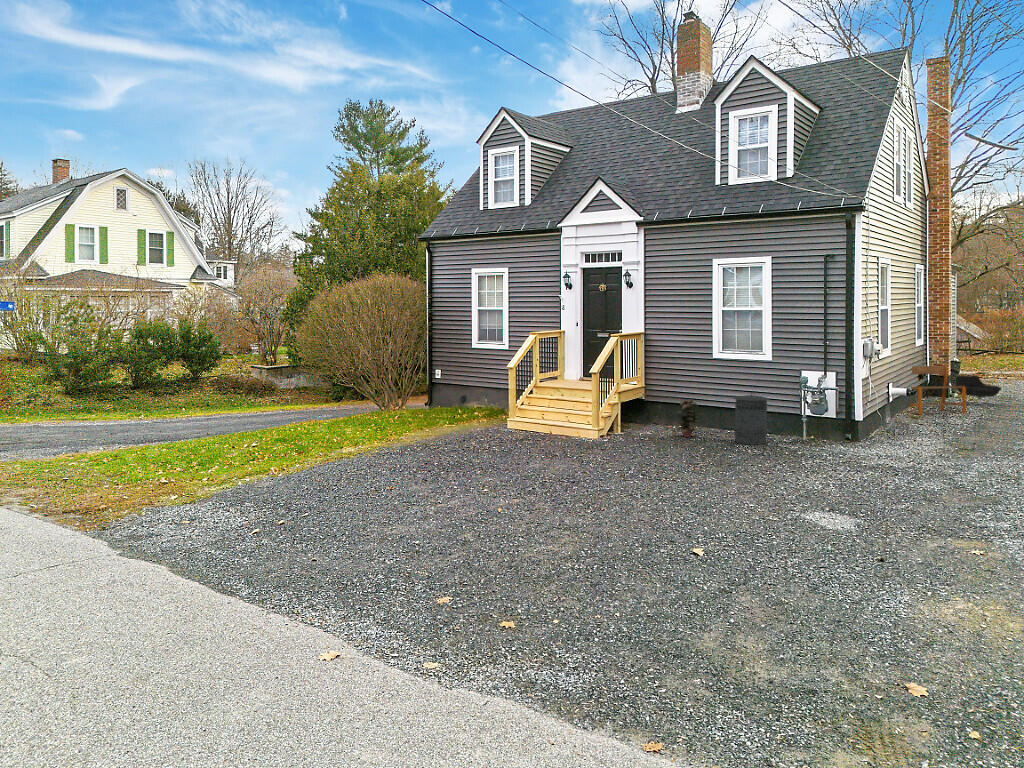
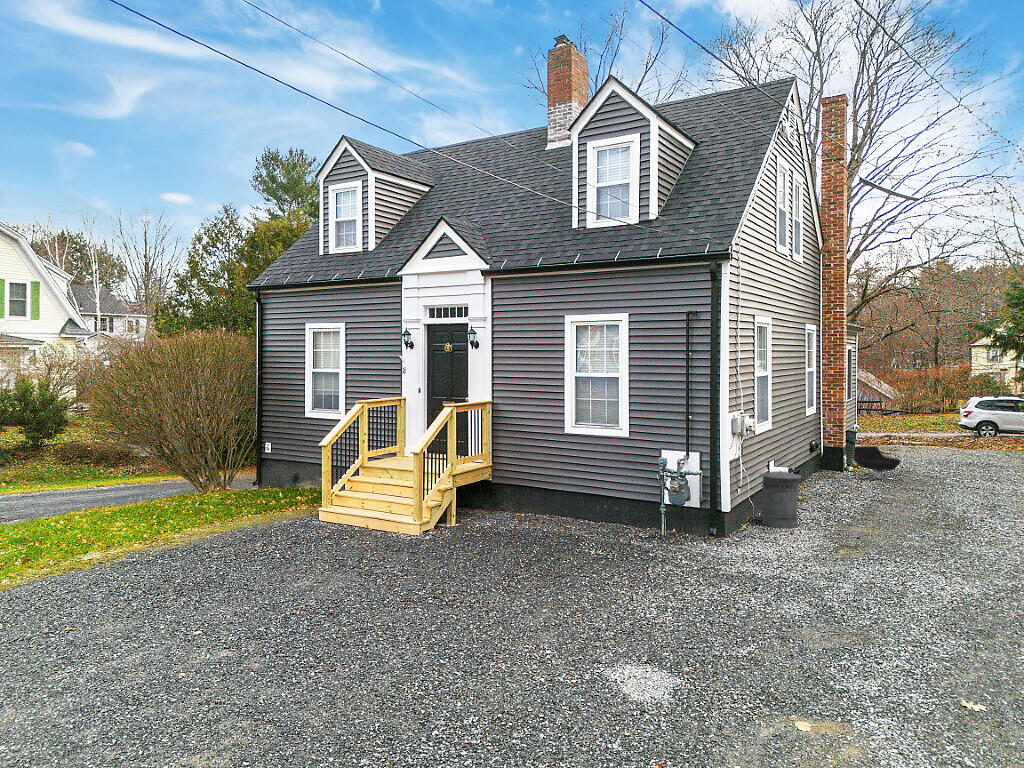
bench: present [909,365,966,415] -> none [793,437,862,493]
trash can: present [733,395,770,445] -> present [760,471,801,528]
decorative plant: present [677,400,699,437] -> none [521,482,553,526]

